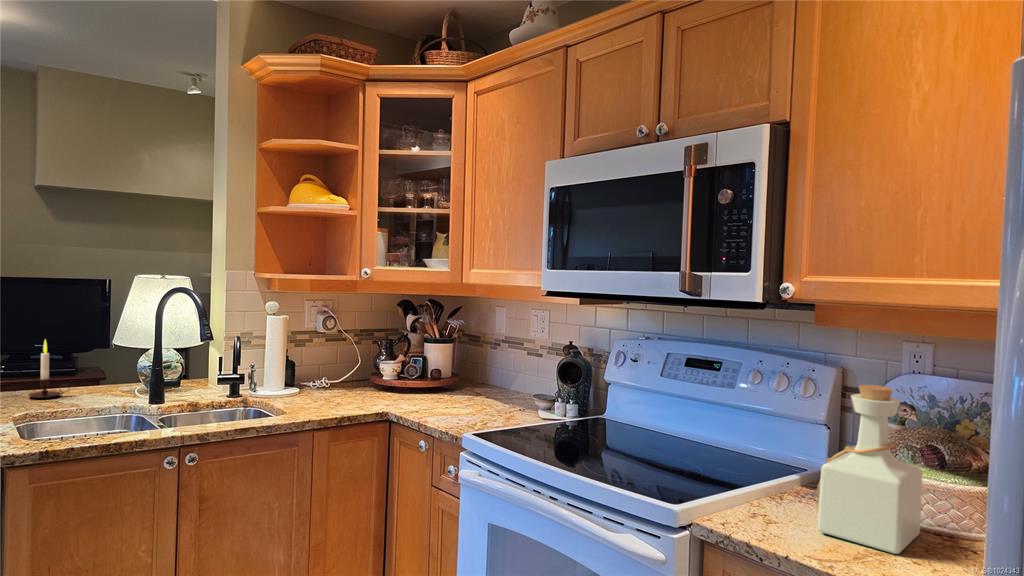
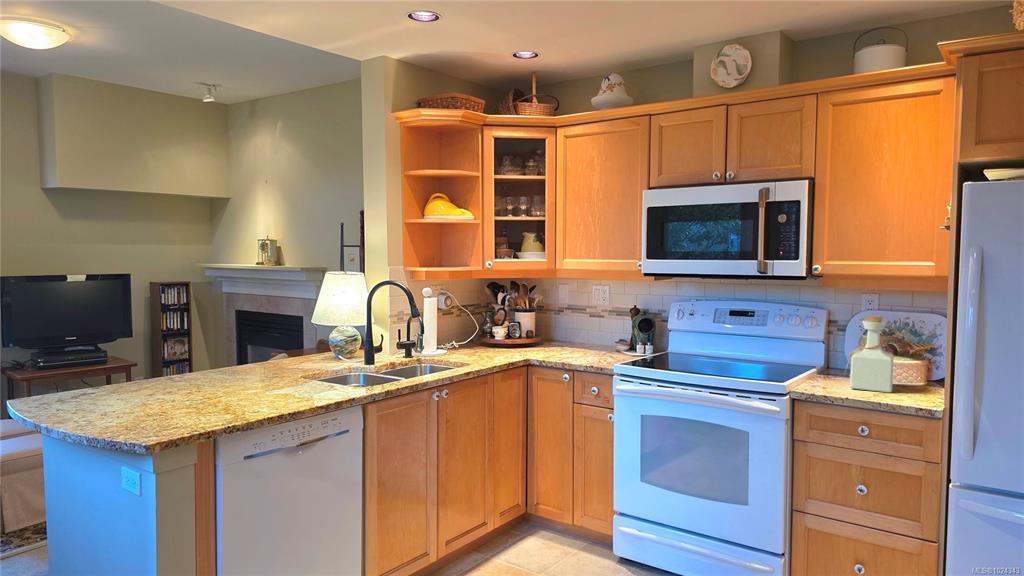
candle: present [28,340,69,398] -> none [271,322,296,367]

